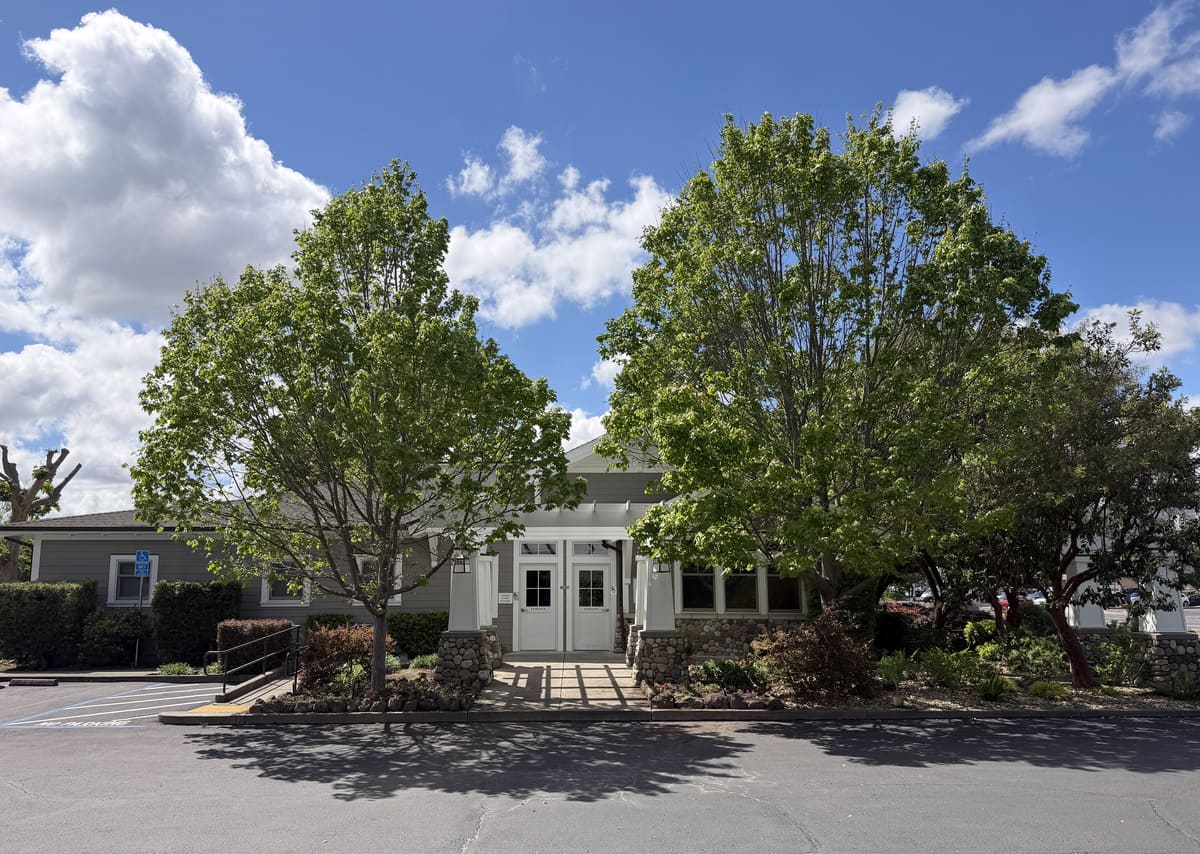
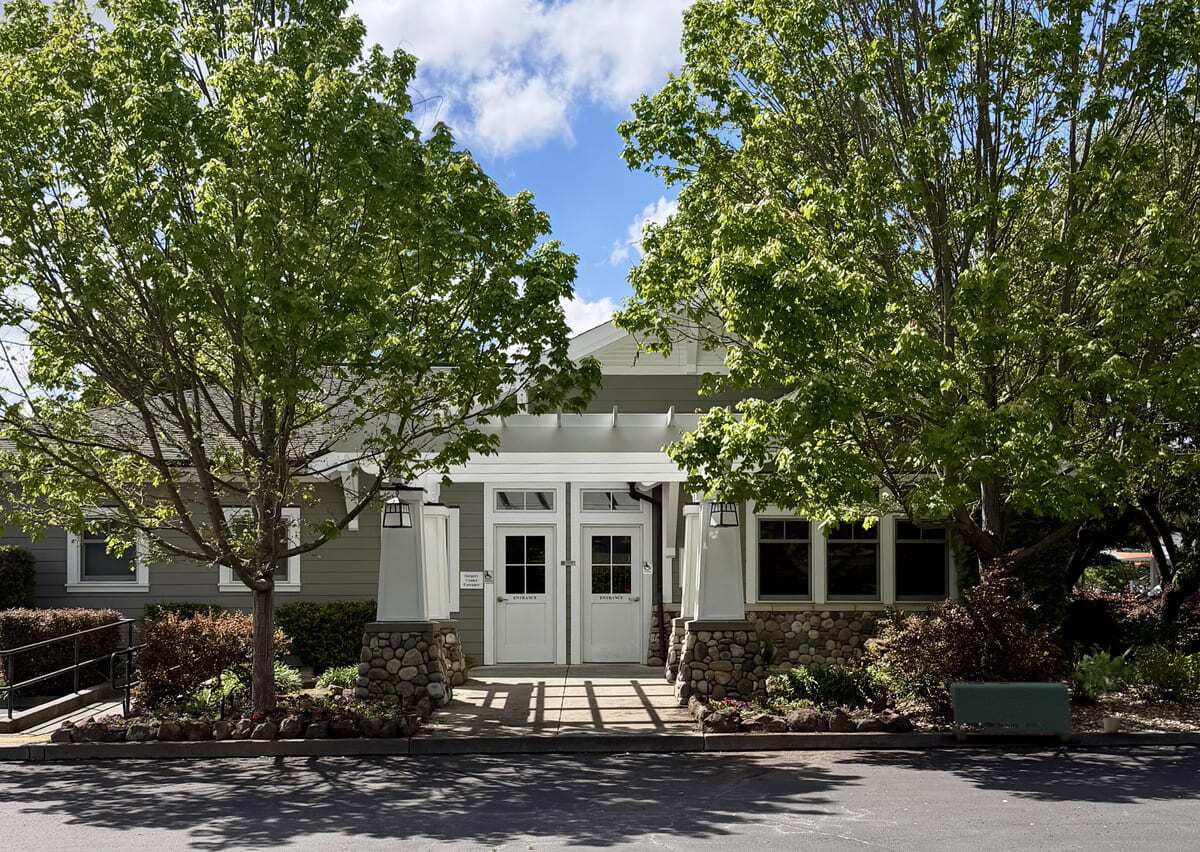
bench: none [799,675,873,712] -> present [950,683,1071,741]

